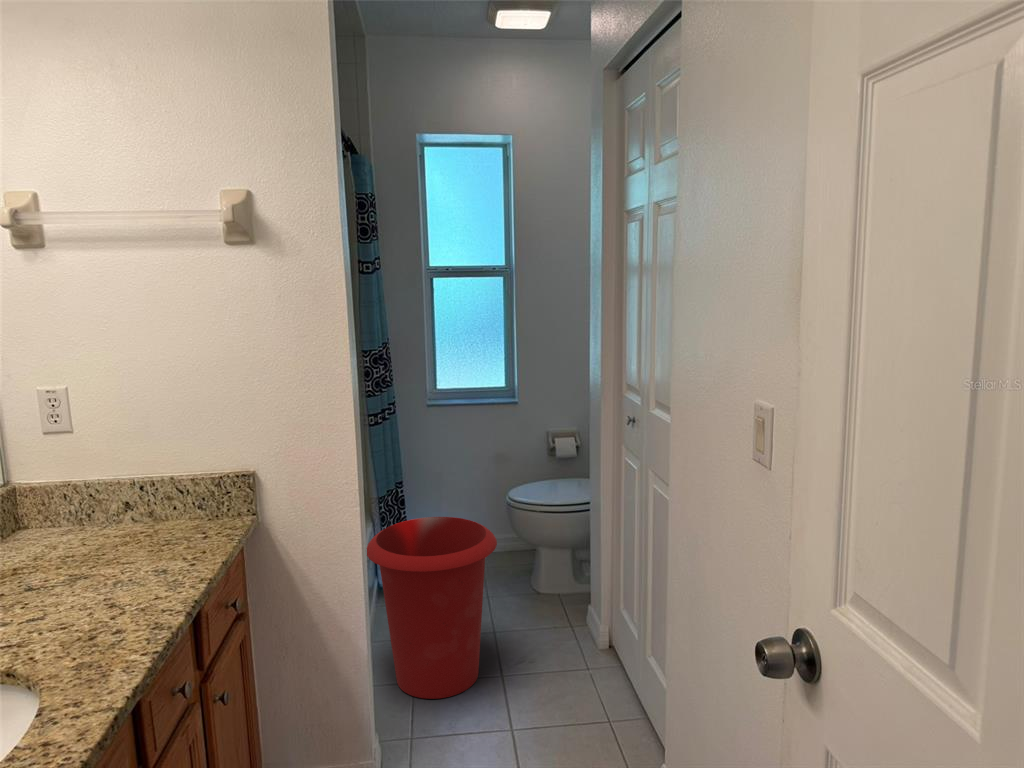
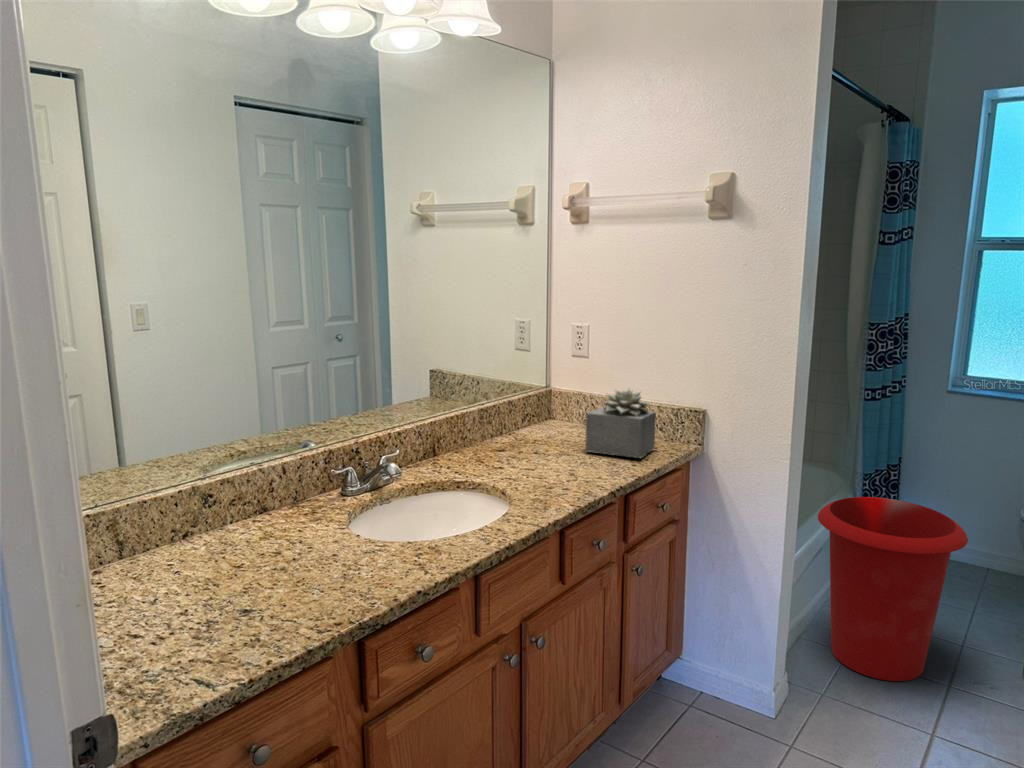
succulent plant: none [103,465,203,565] -> present [585,389,656,458]

